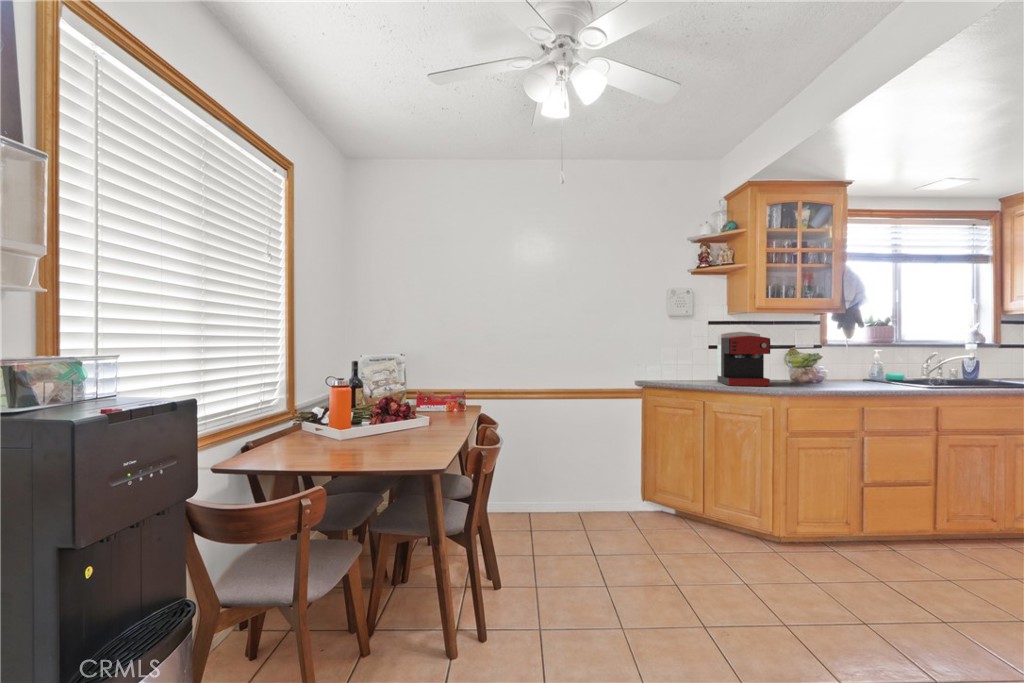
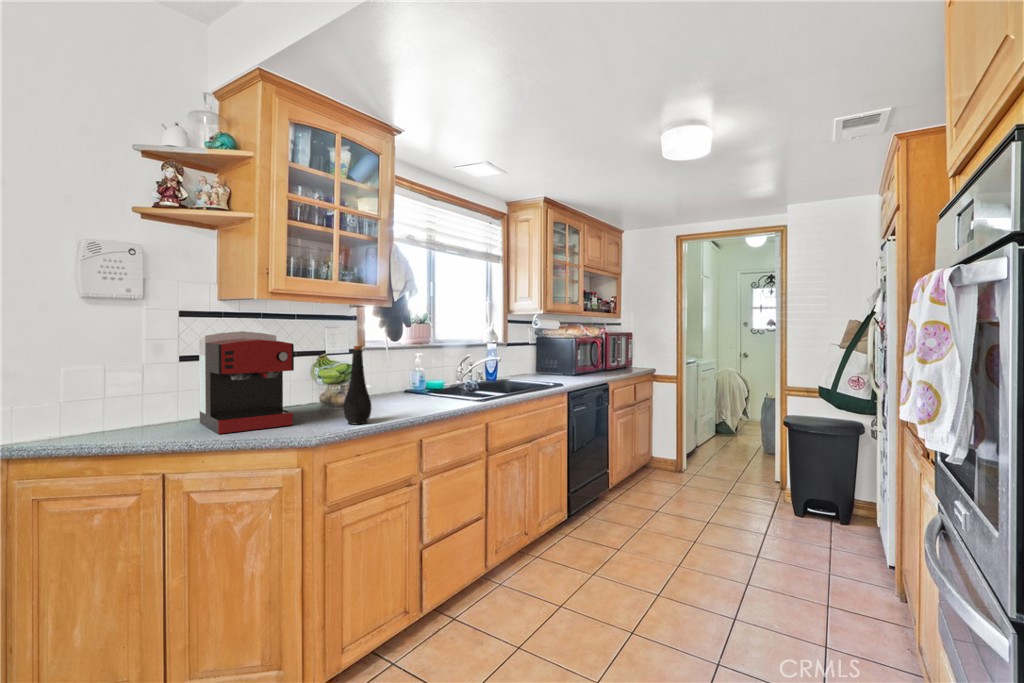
bottle: none [802,340,823,389] -> present [343,346,372,424]

